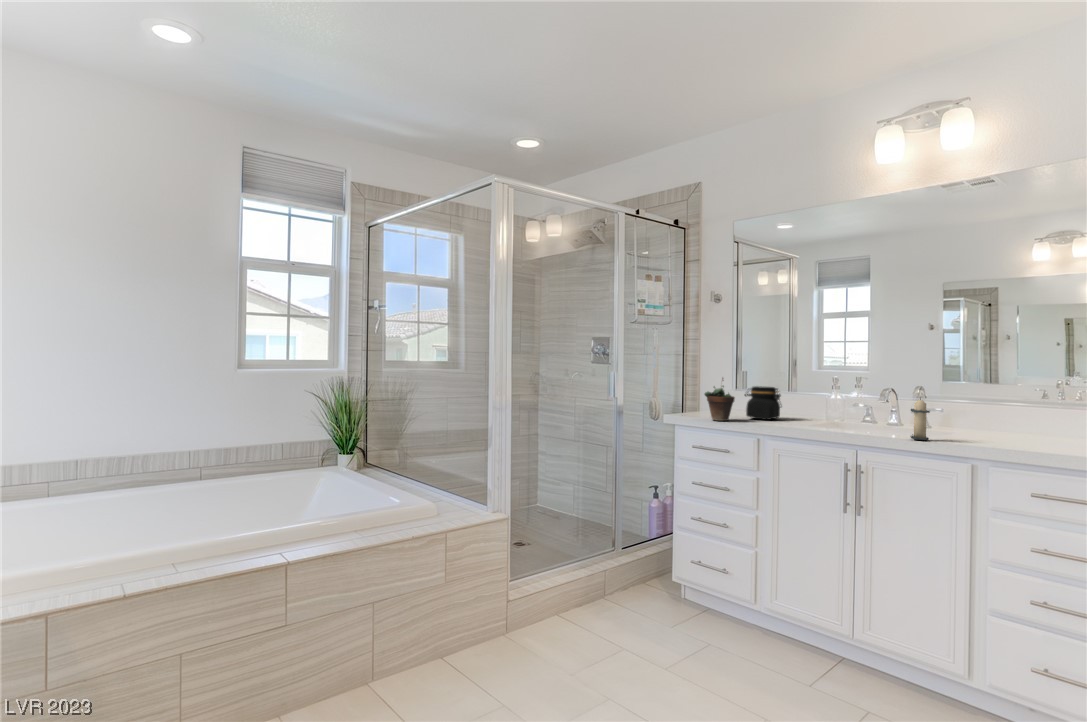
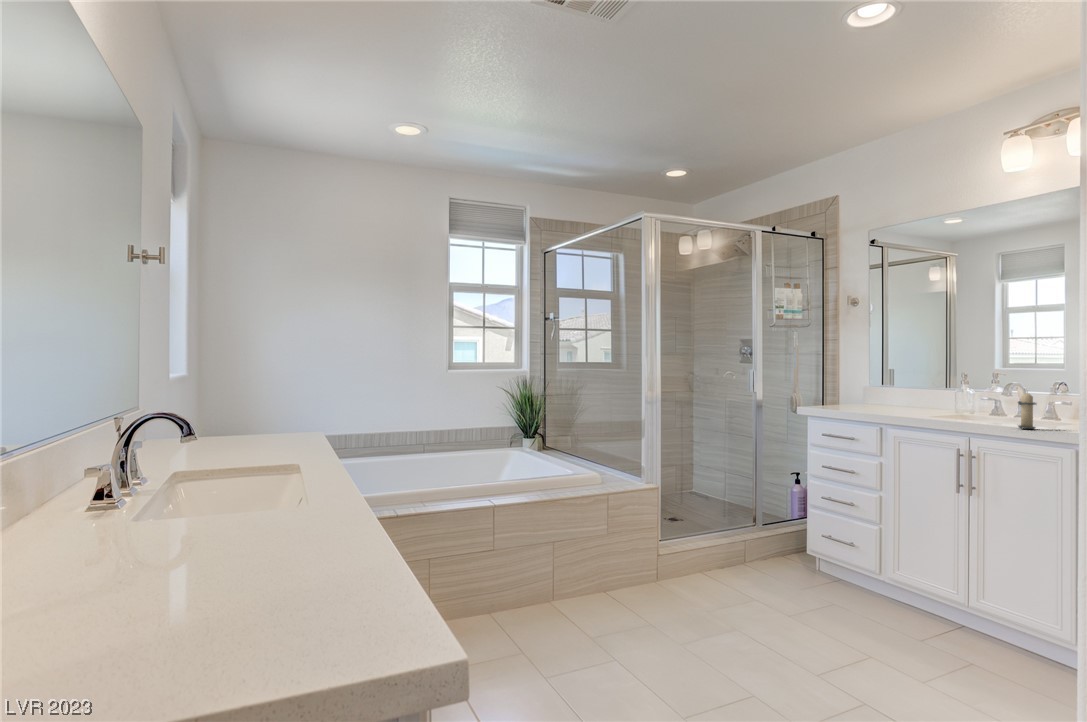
succulent plant: present [705,378,735,421] -> none [832,374,862,413]
jar: present [745,386,781,420] -> none [875,382,911,413]

